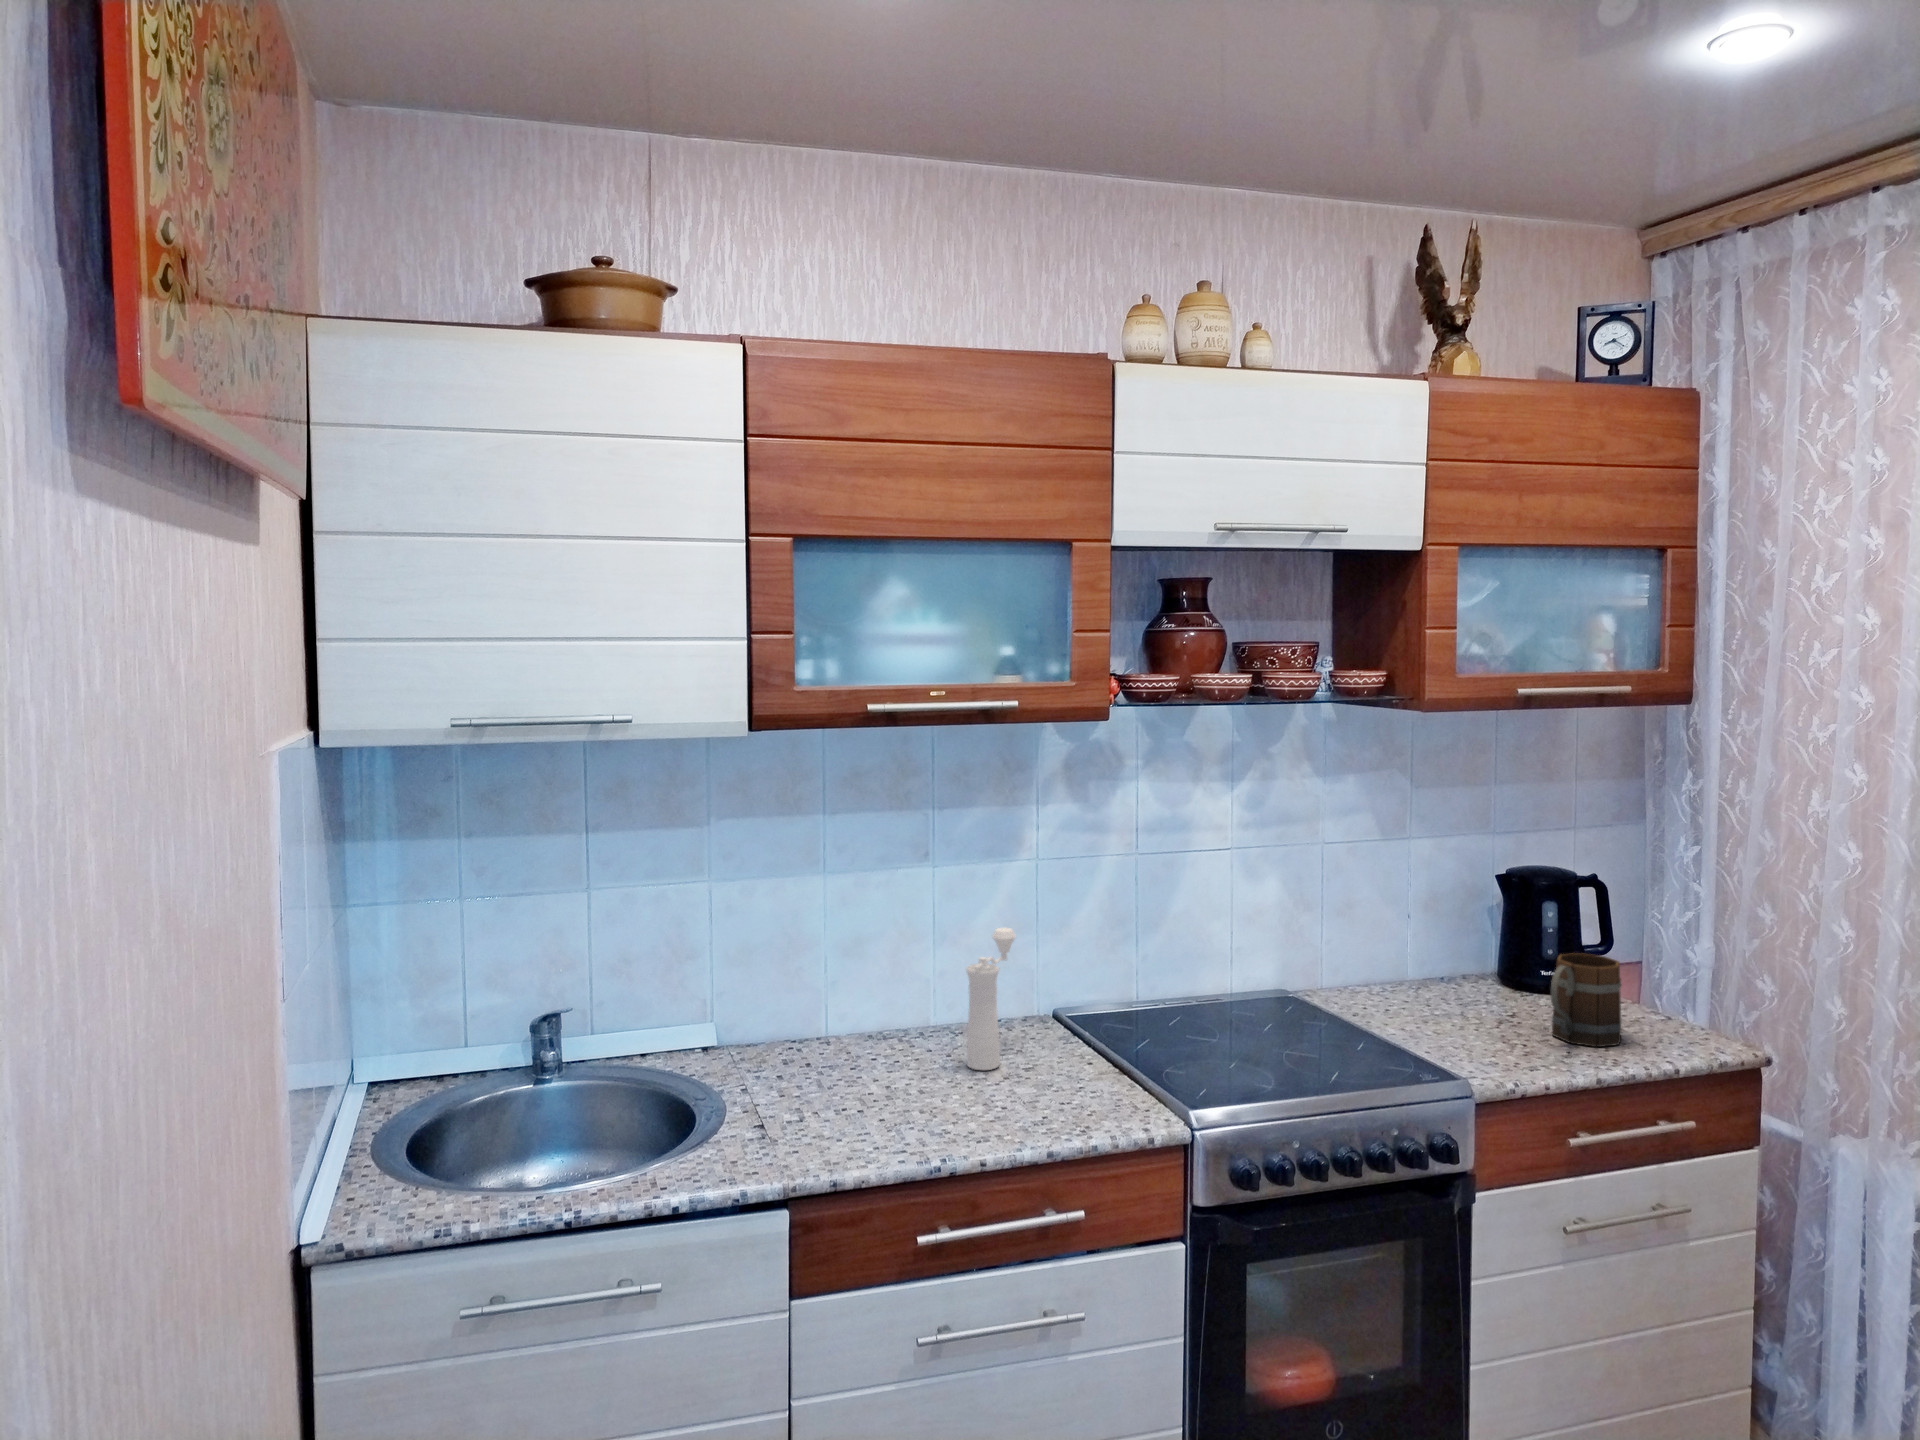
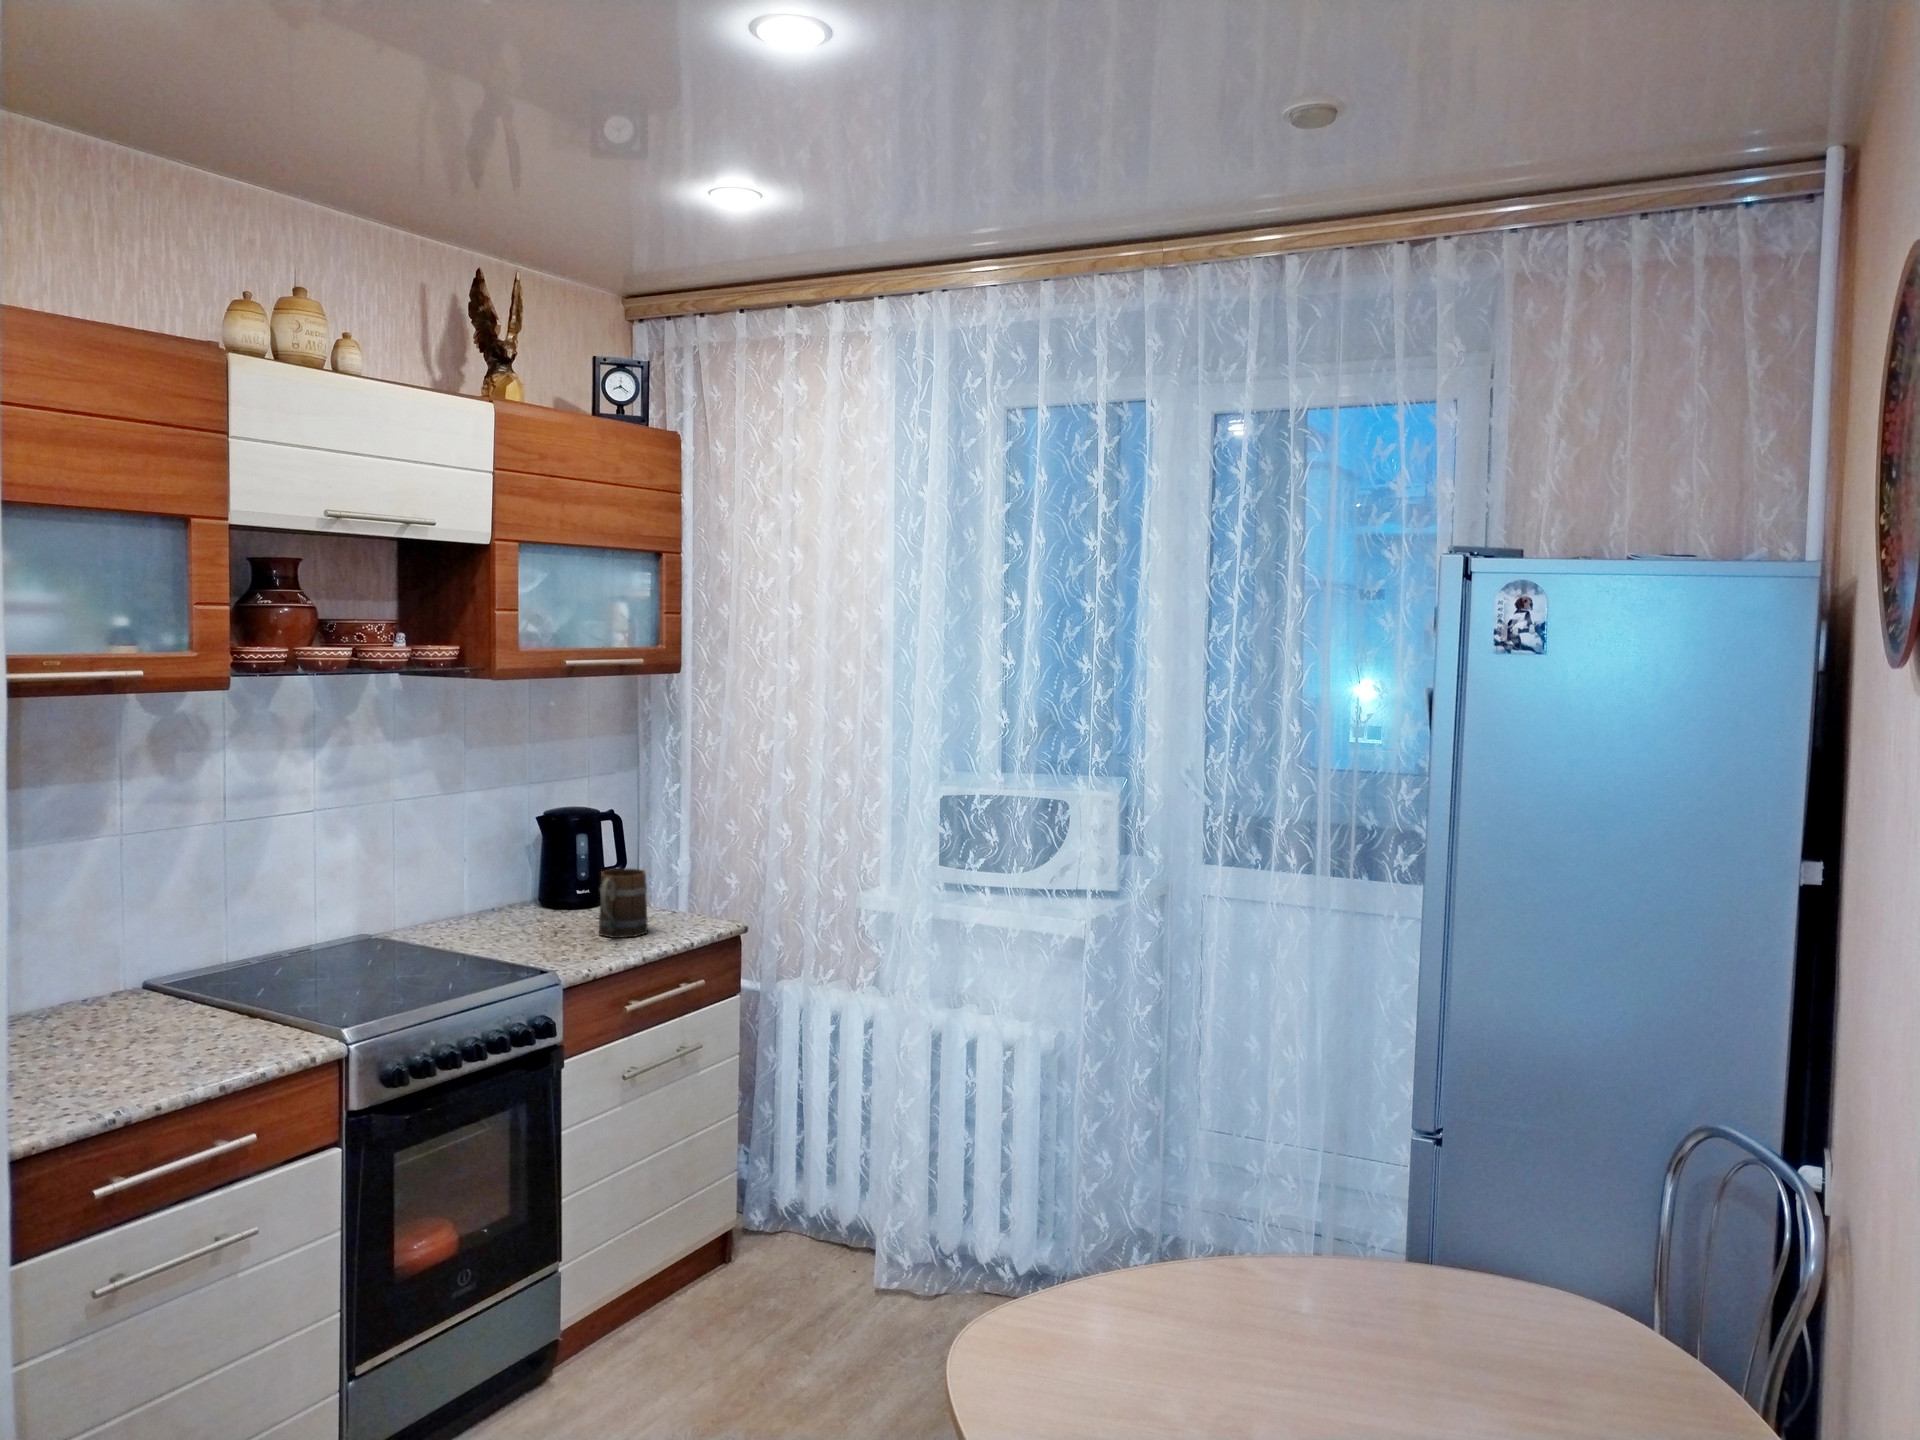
pepper mill: present [966,928,1016,1070] -> none [75,904,120,1046]

